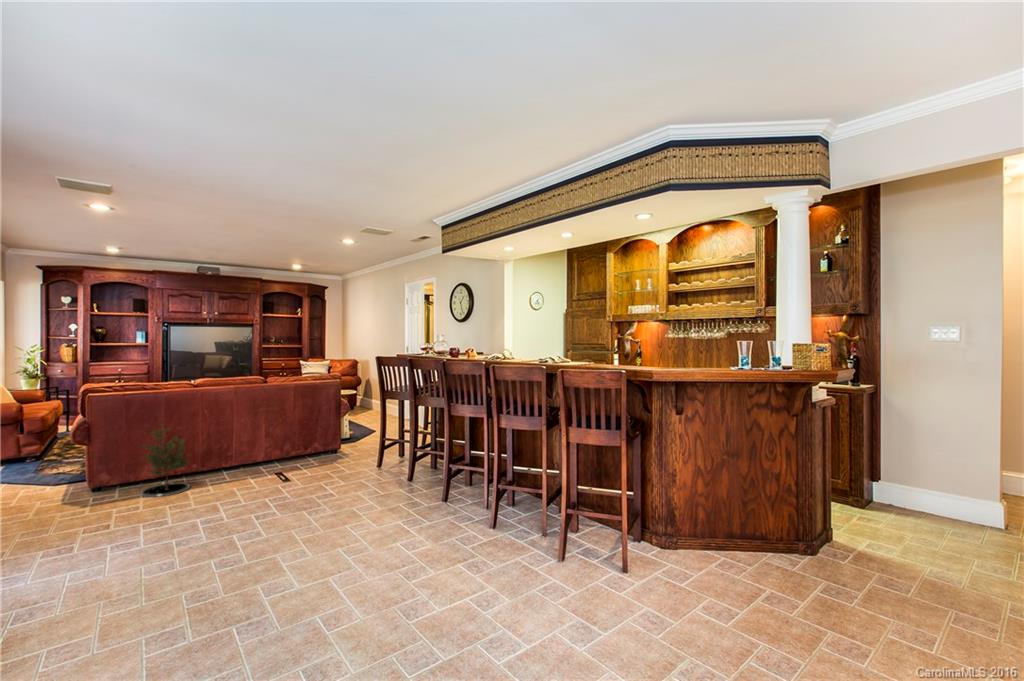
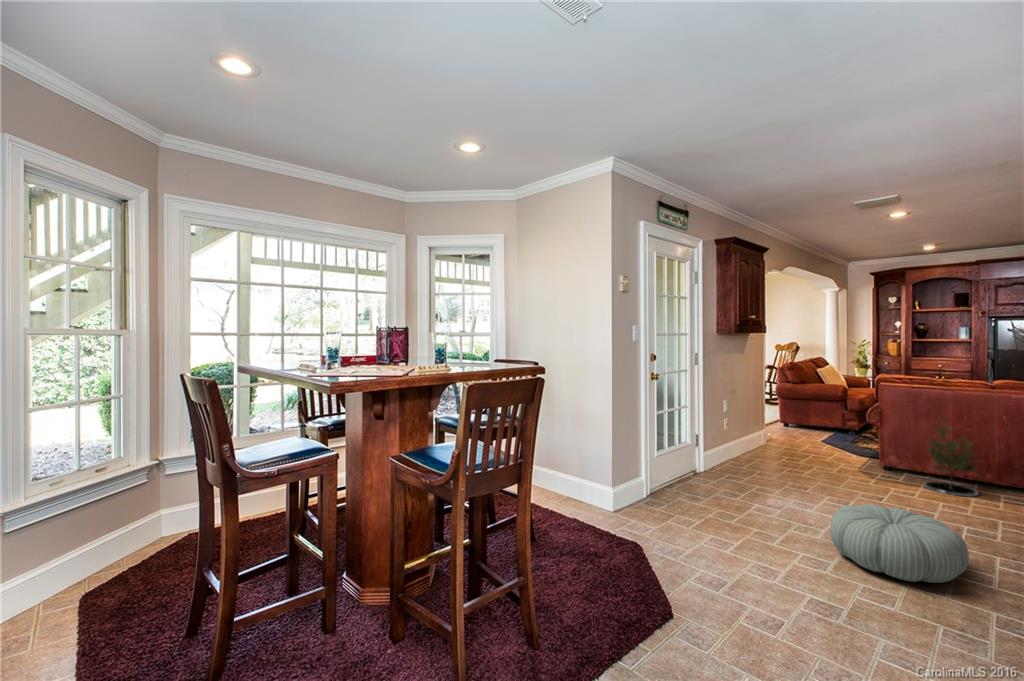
pouf: none [78,523,229,615] -> present [830,504,969,583]

